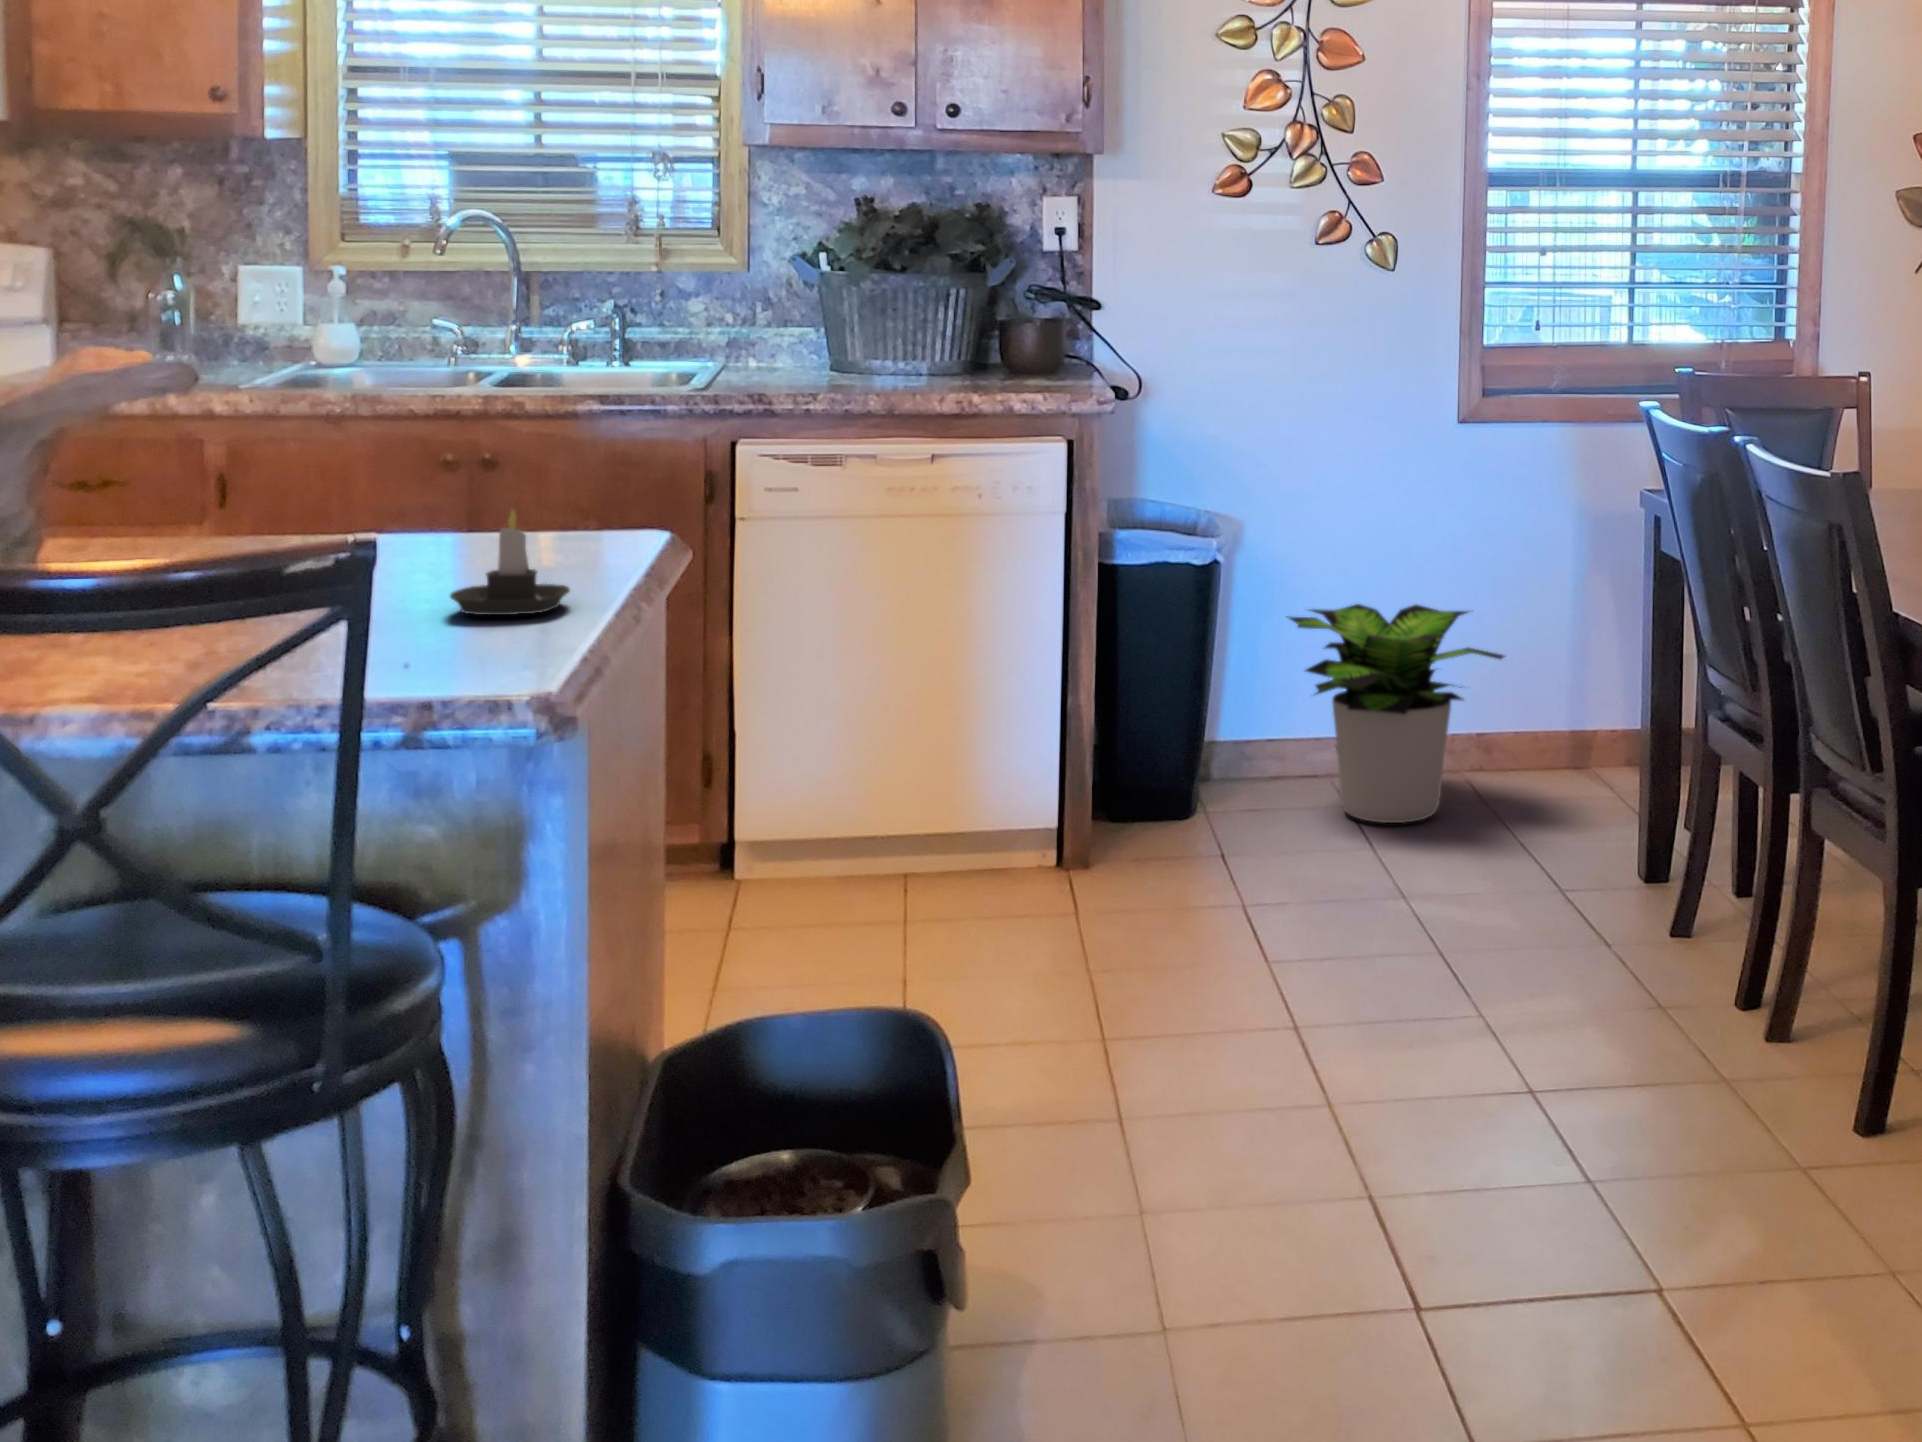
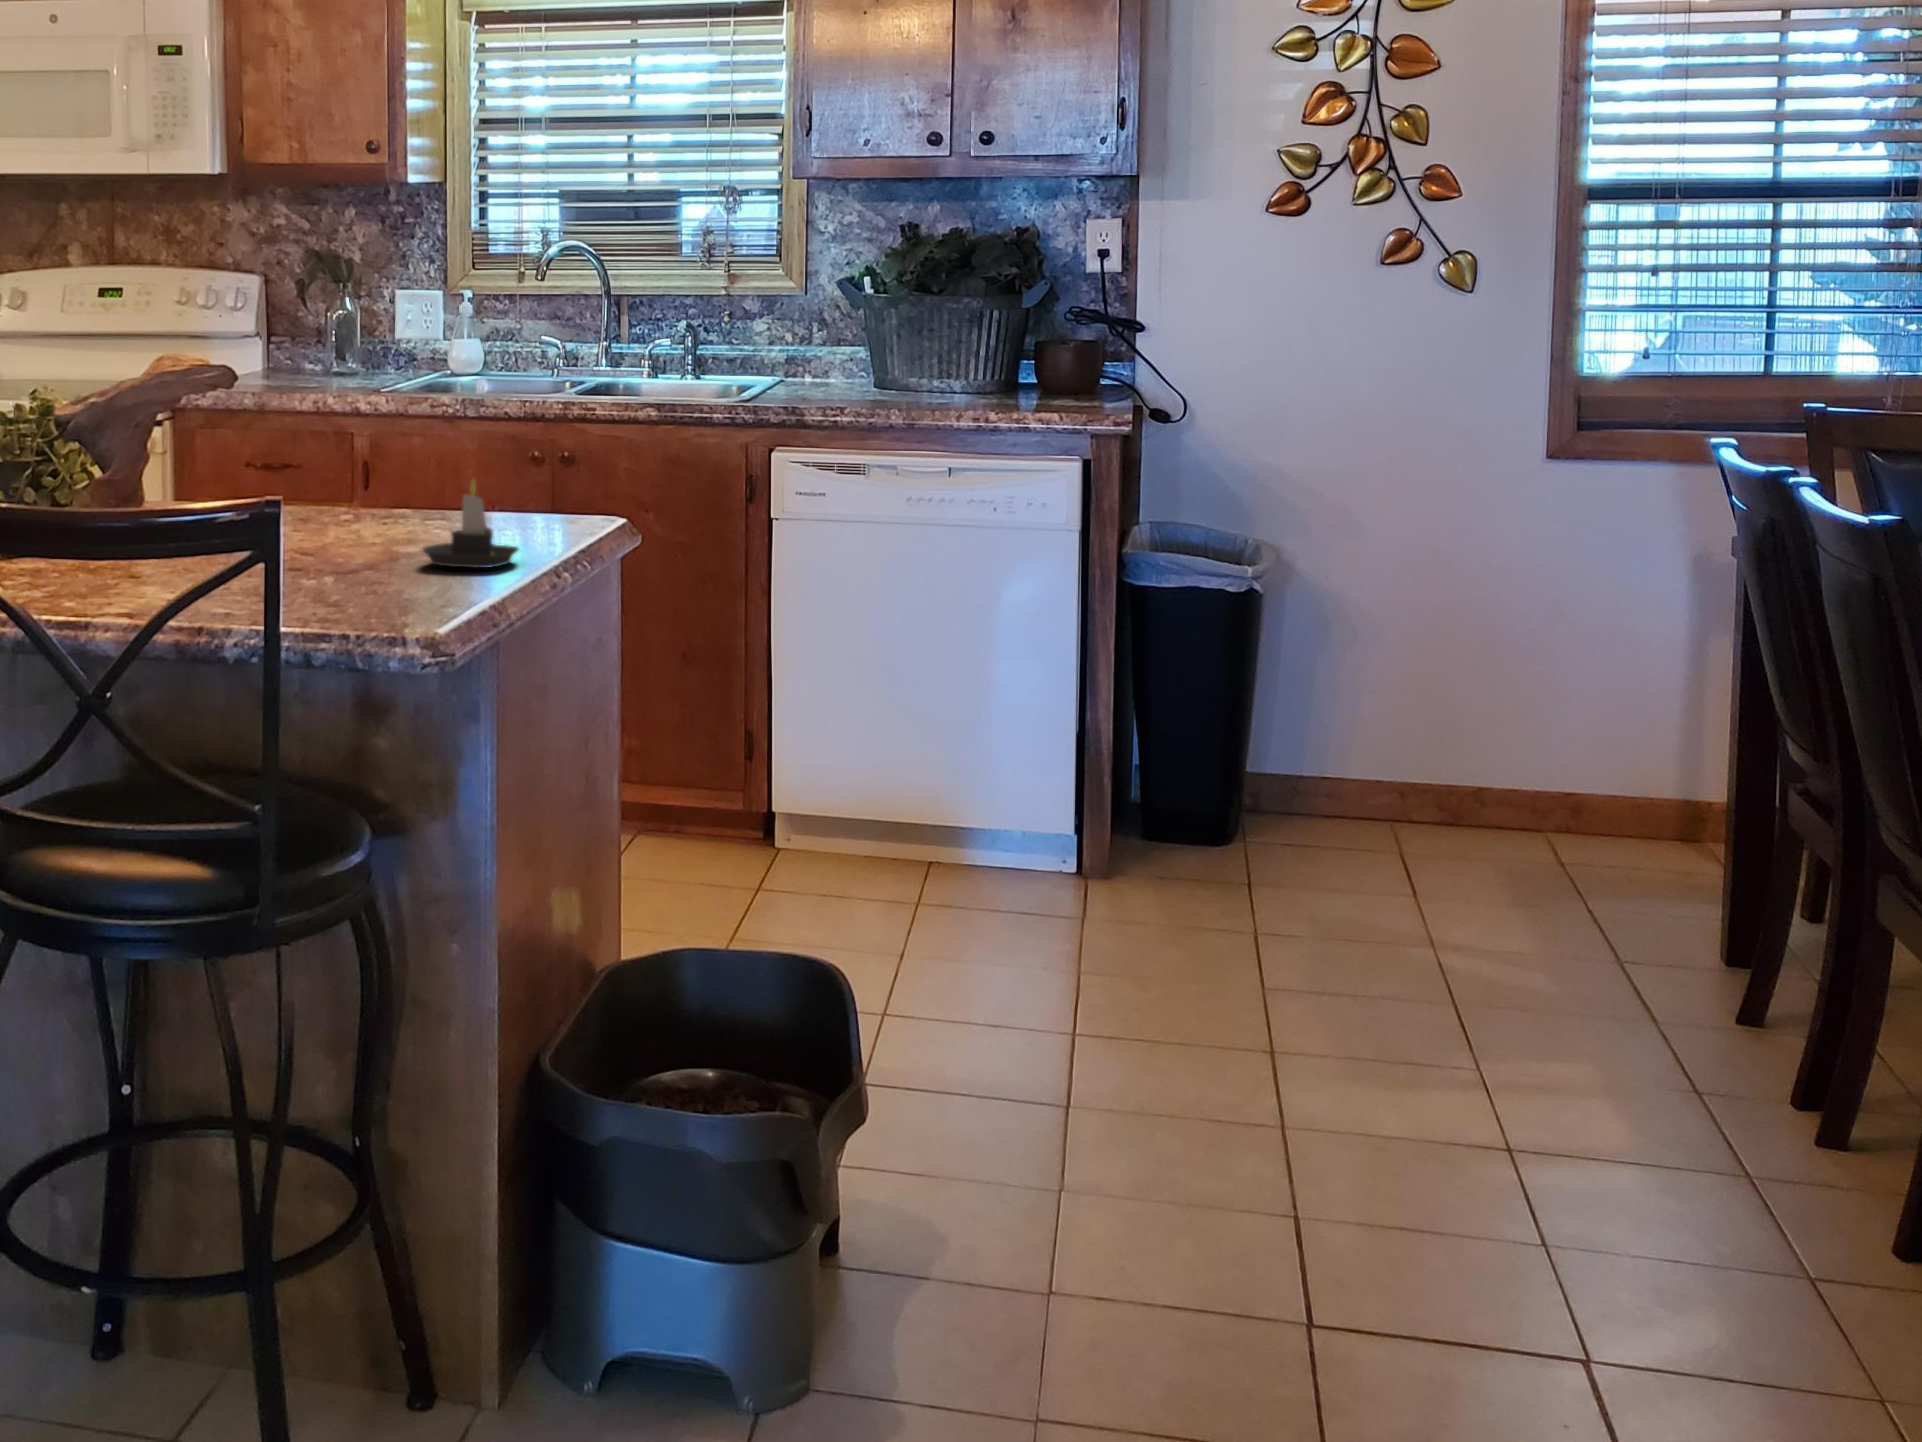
potted plant: present [1286,604,1506,823] -> none [1331,643,1592,876]

